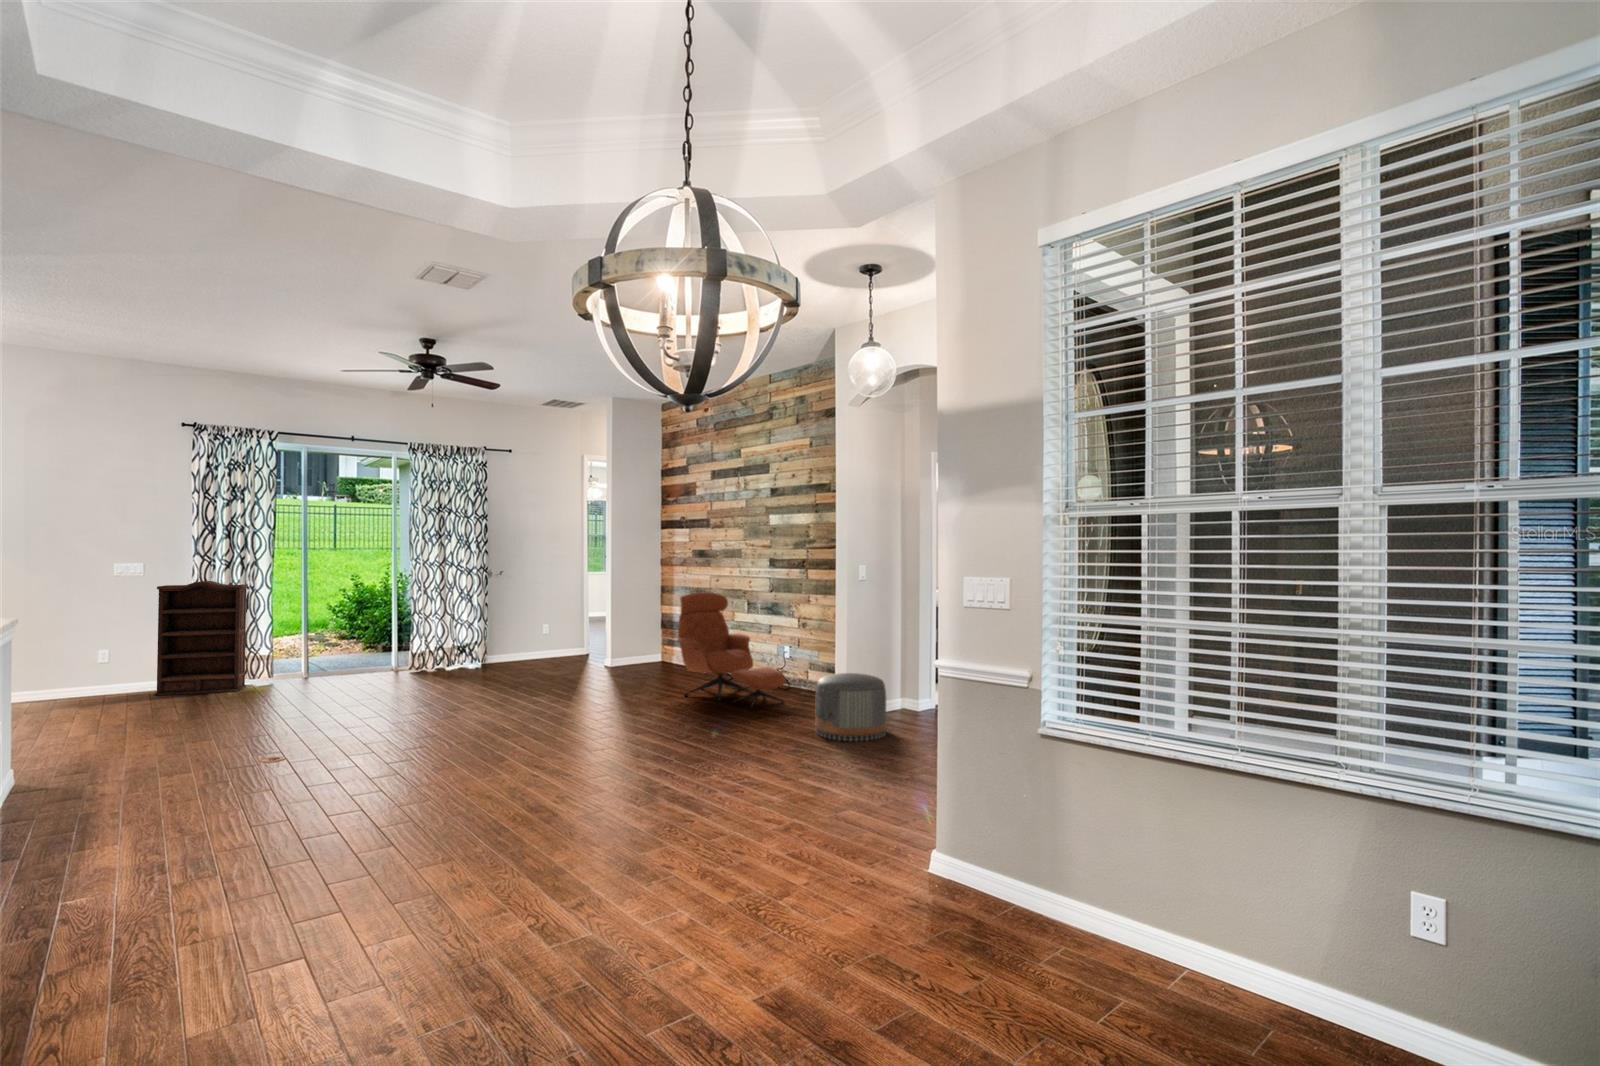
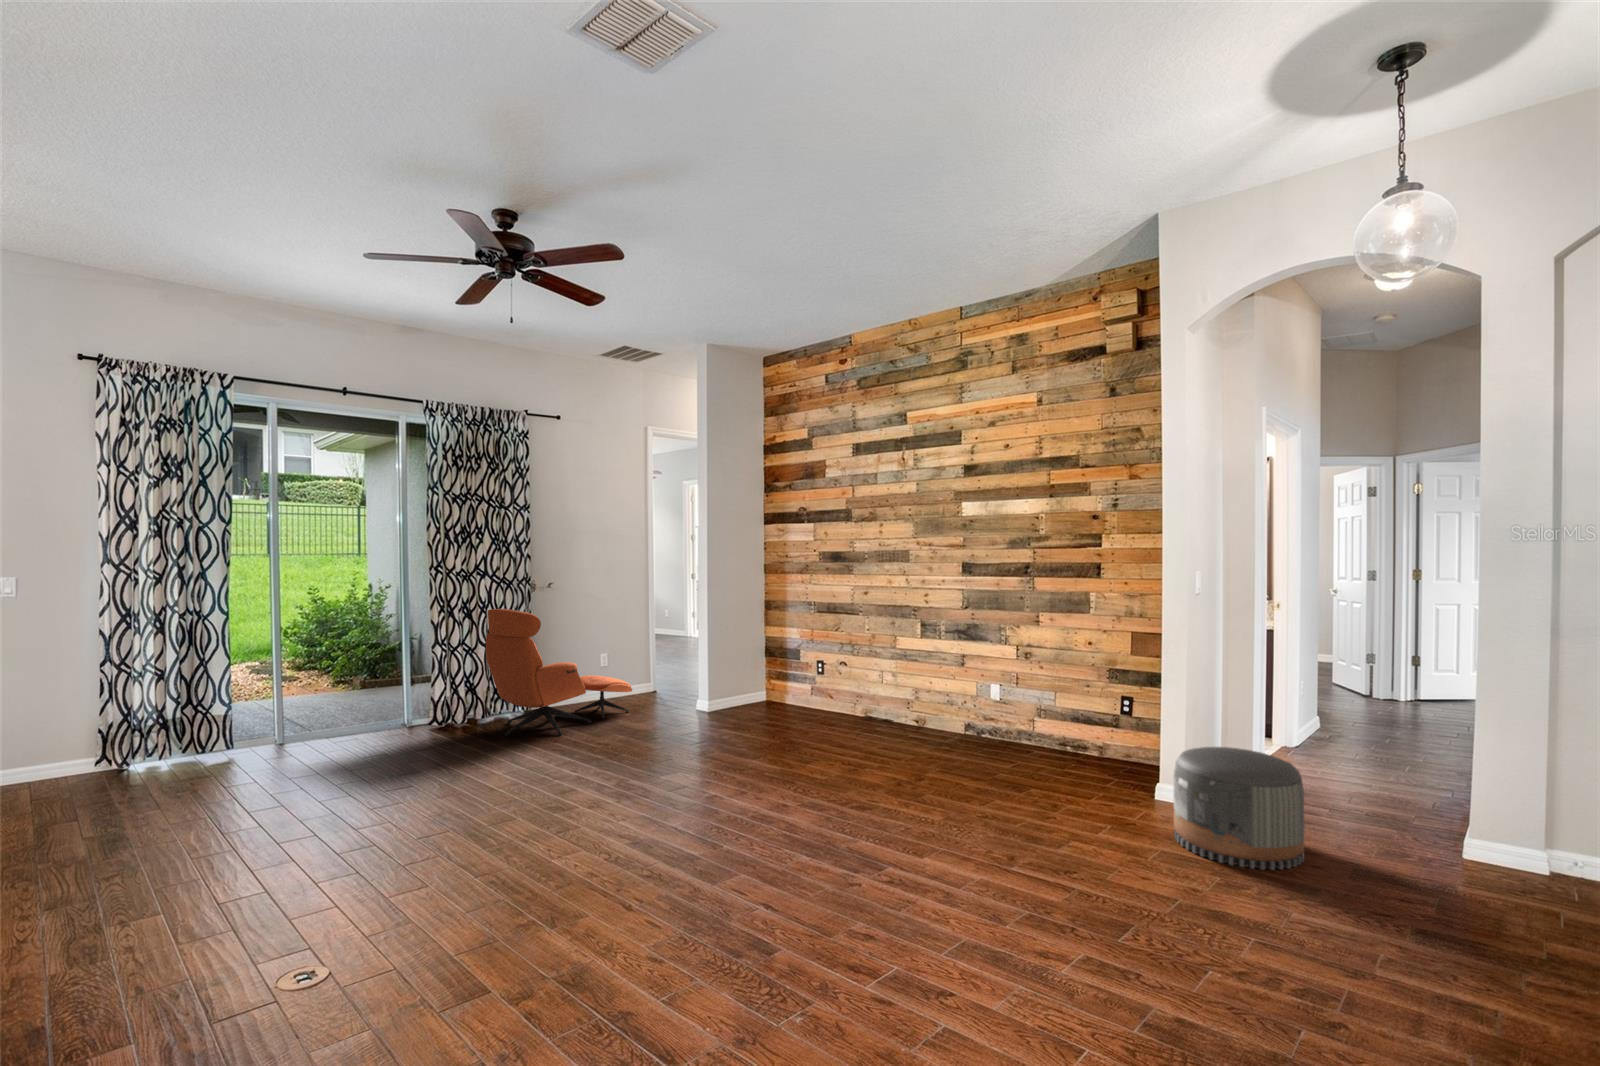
bookshelf: present [155,581,248,696] -> none [36,603,191,791]
lounge chair: present [677,592,786,707] -> present [486,609,632,736]

